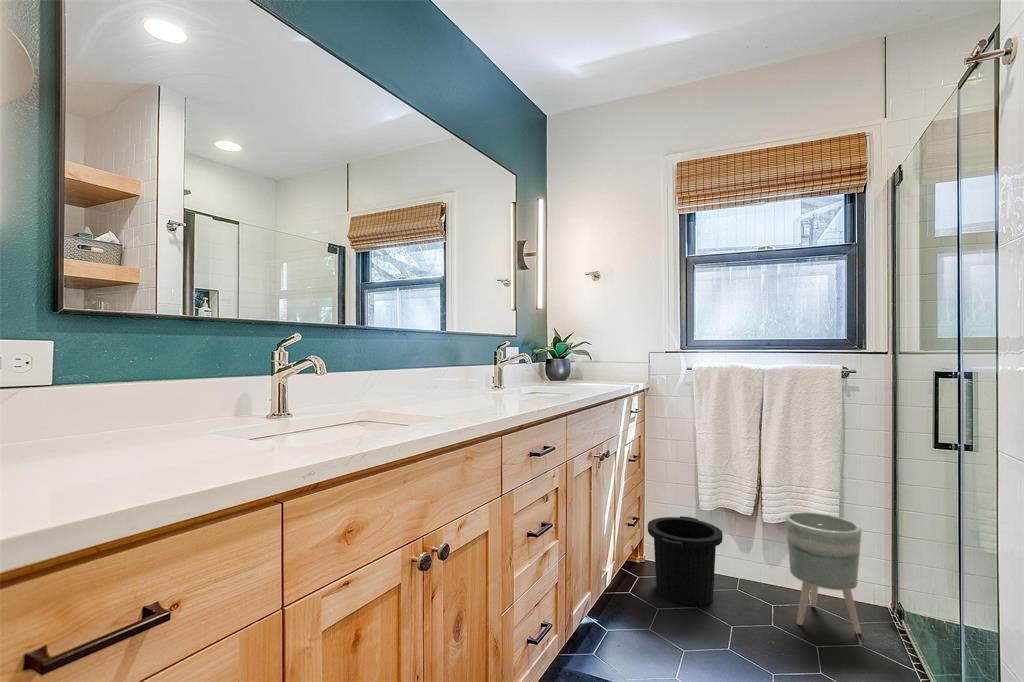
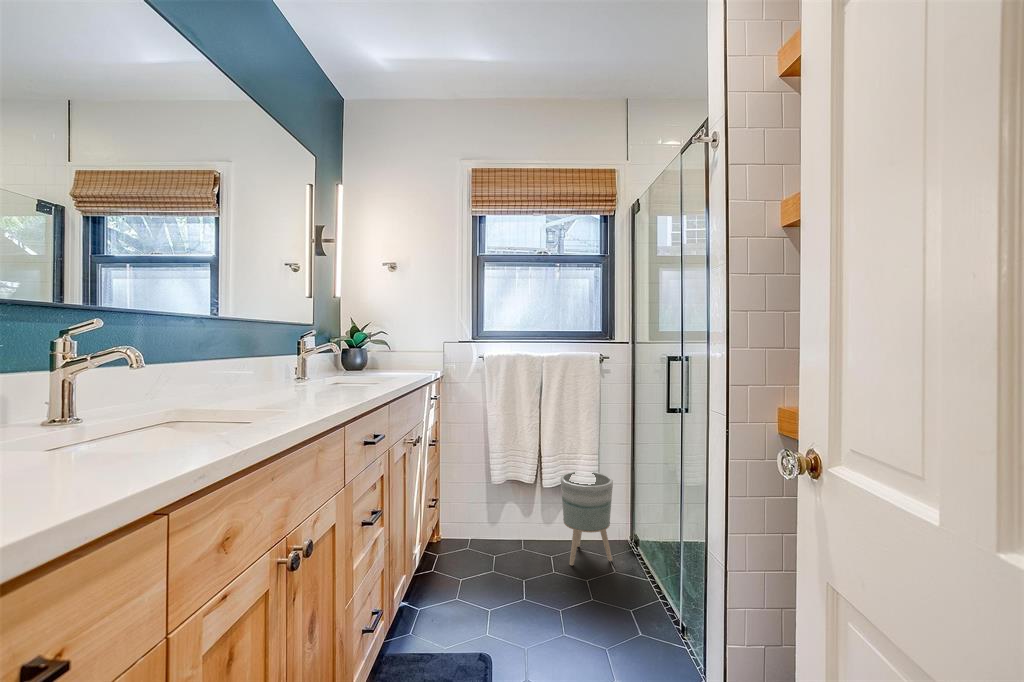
trash can: present [648,516,723,606] -> none [449,490,513,572]

